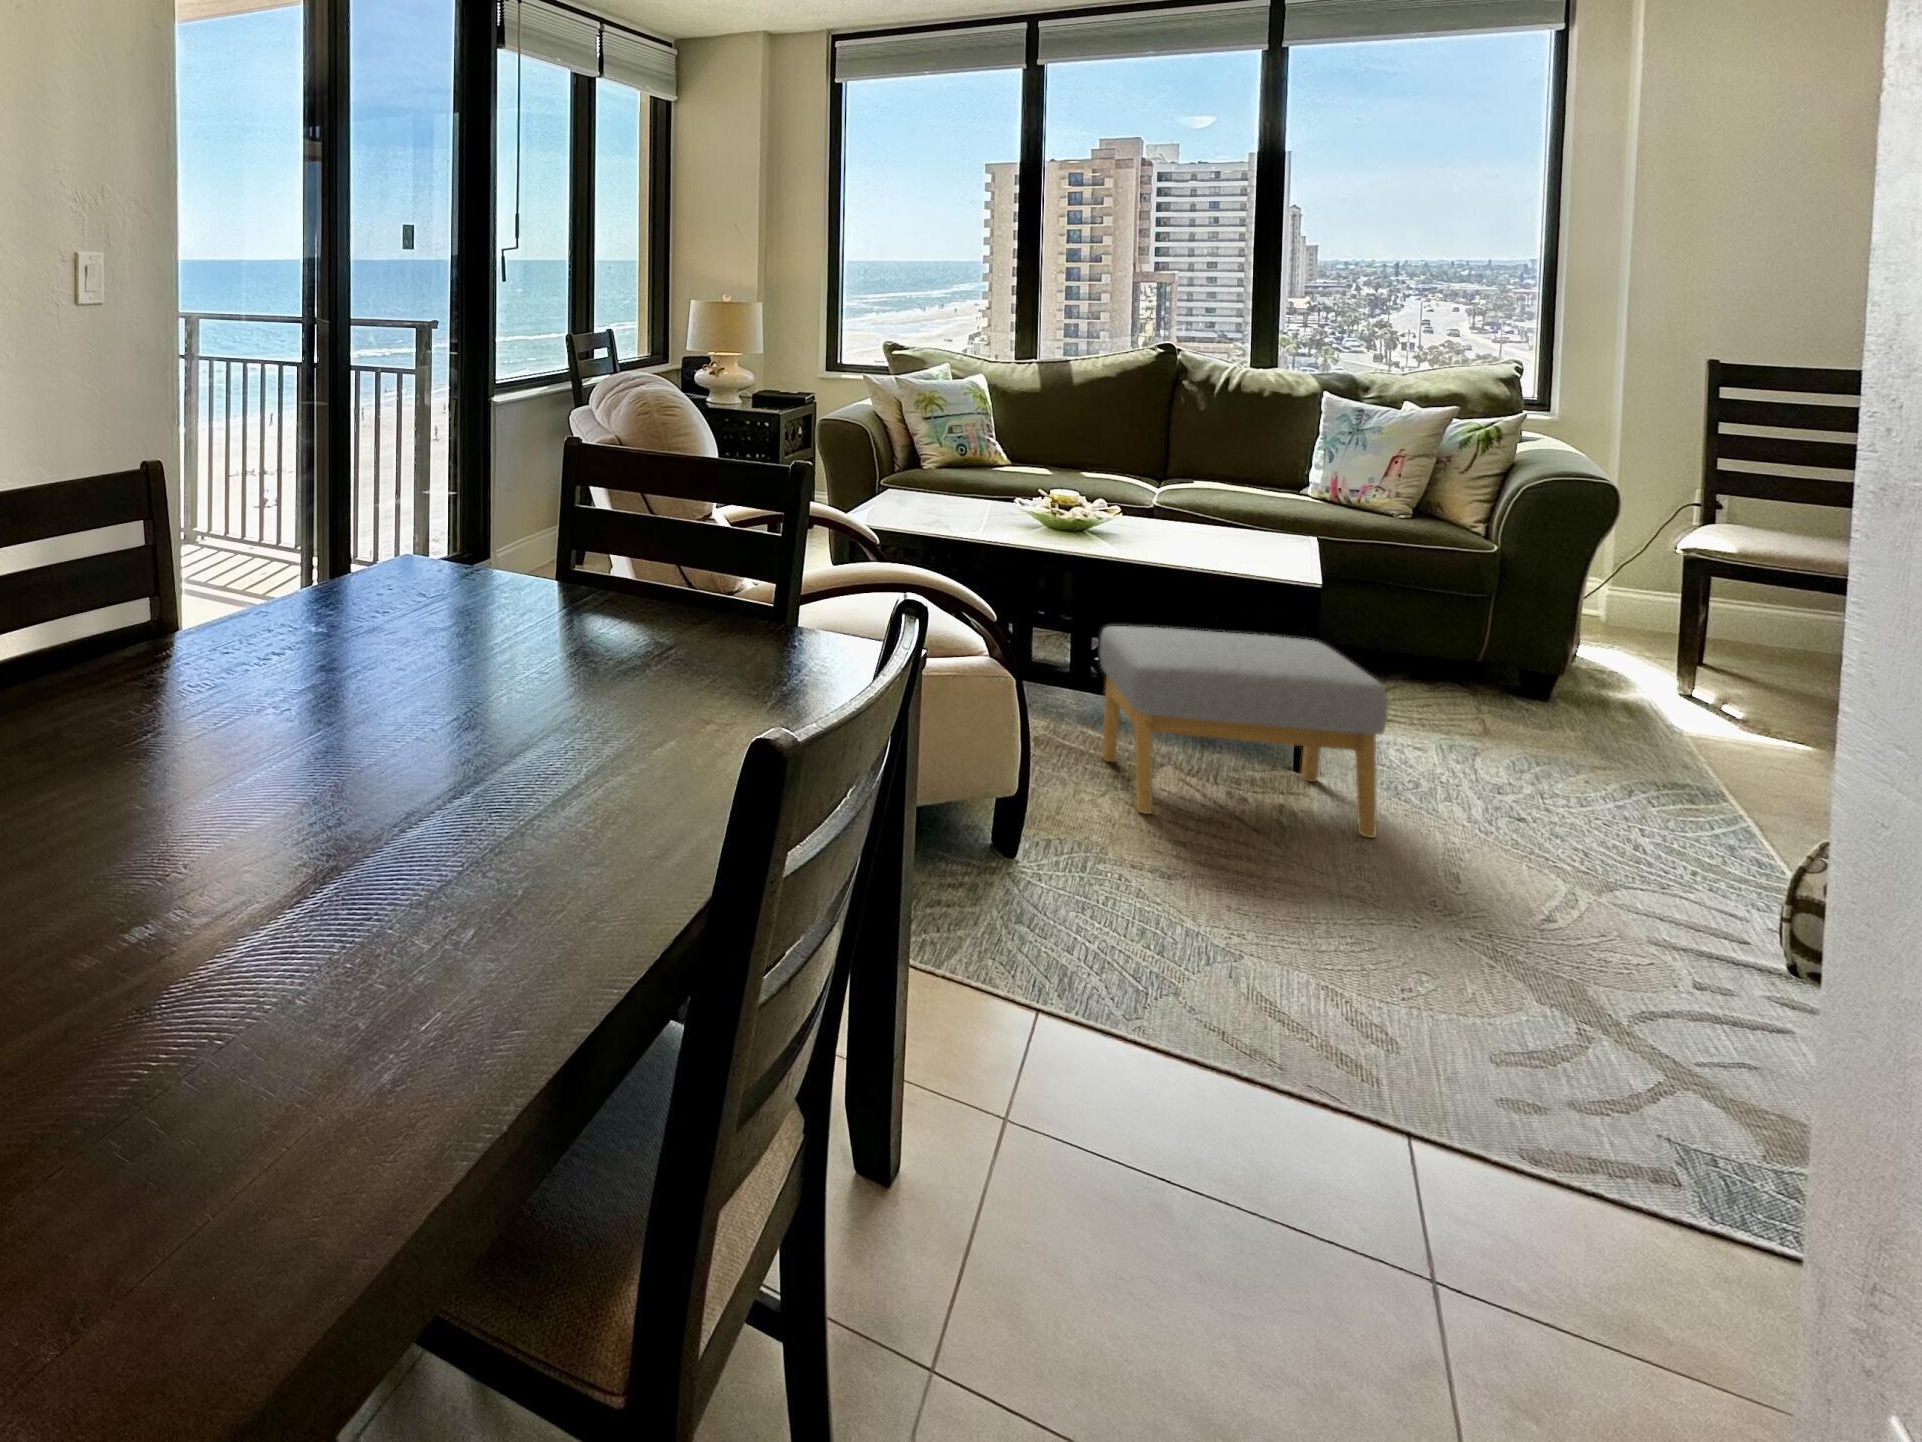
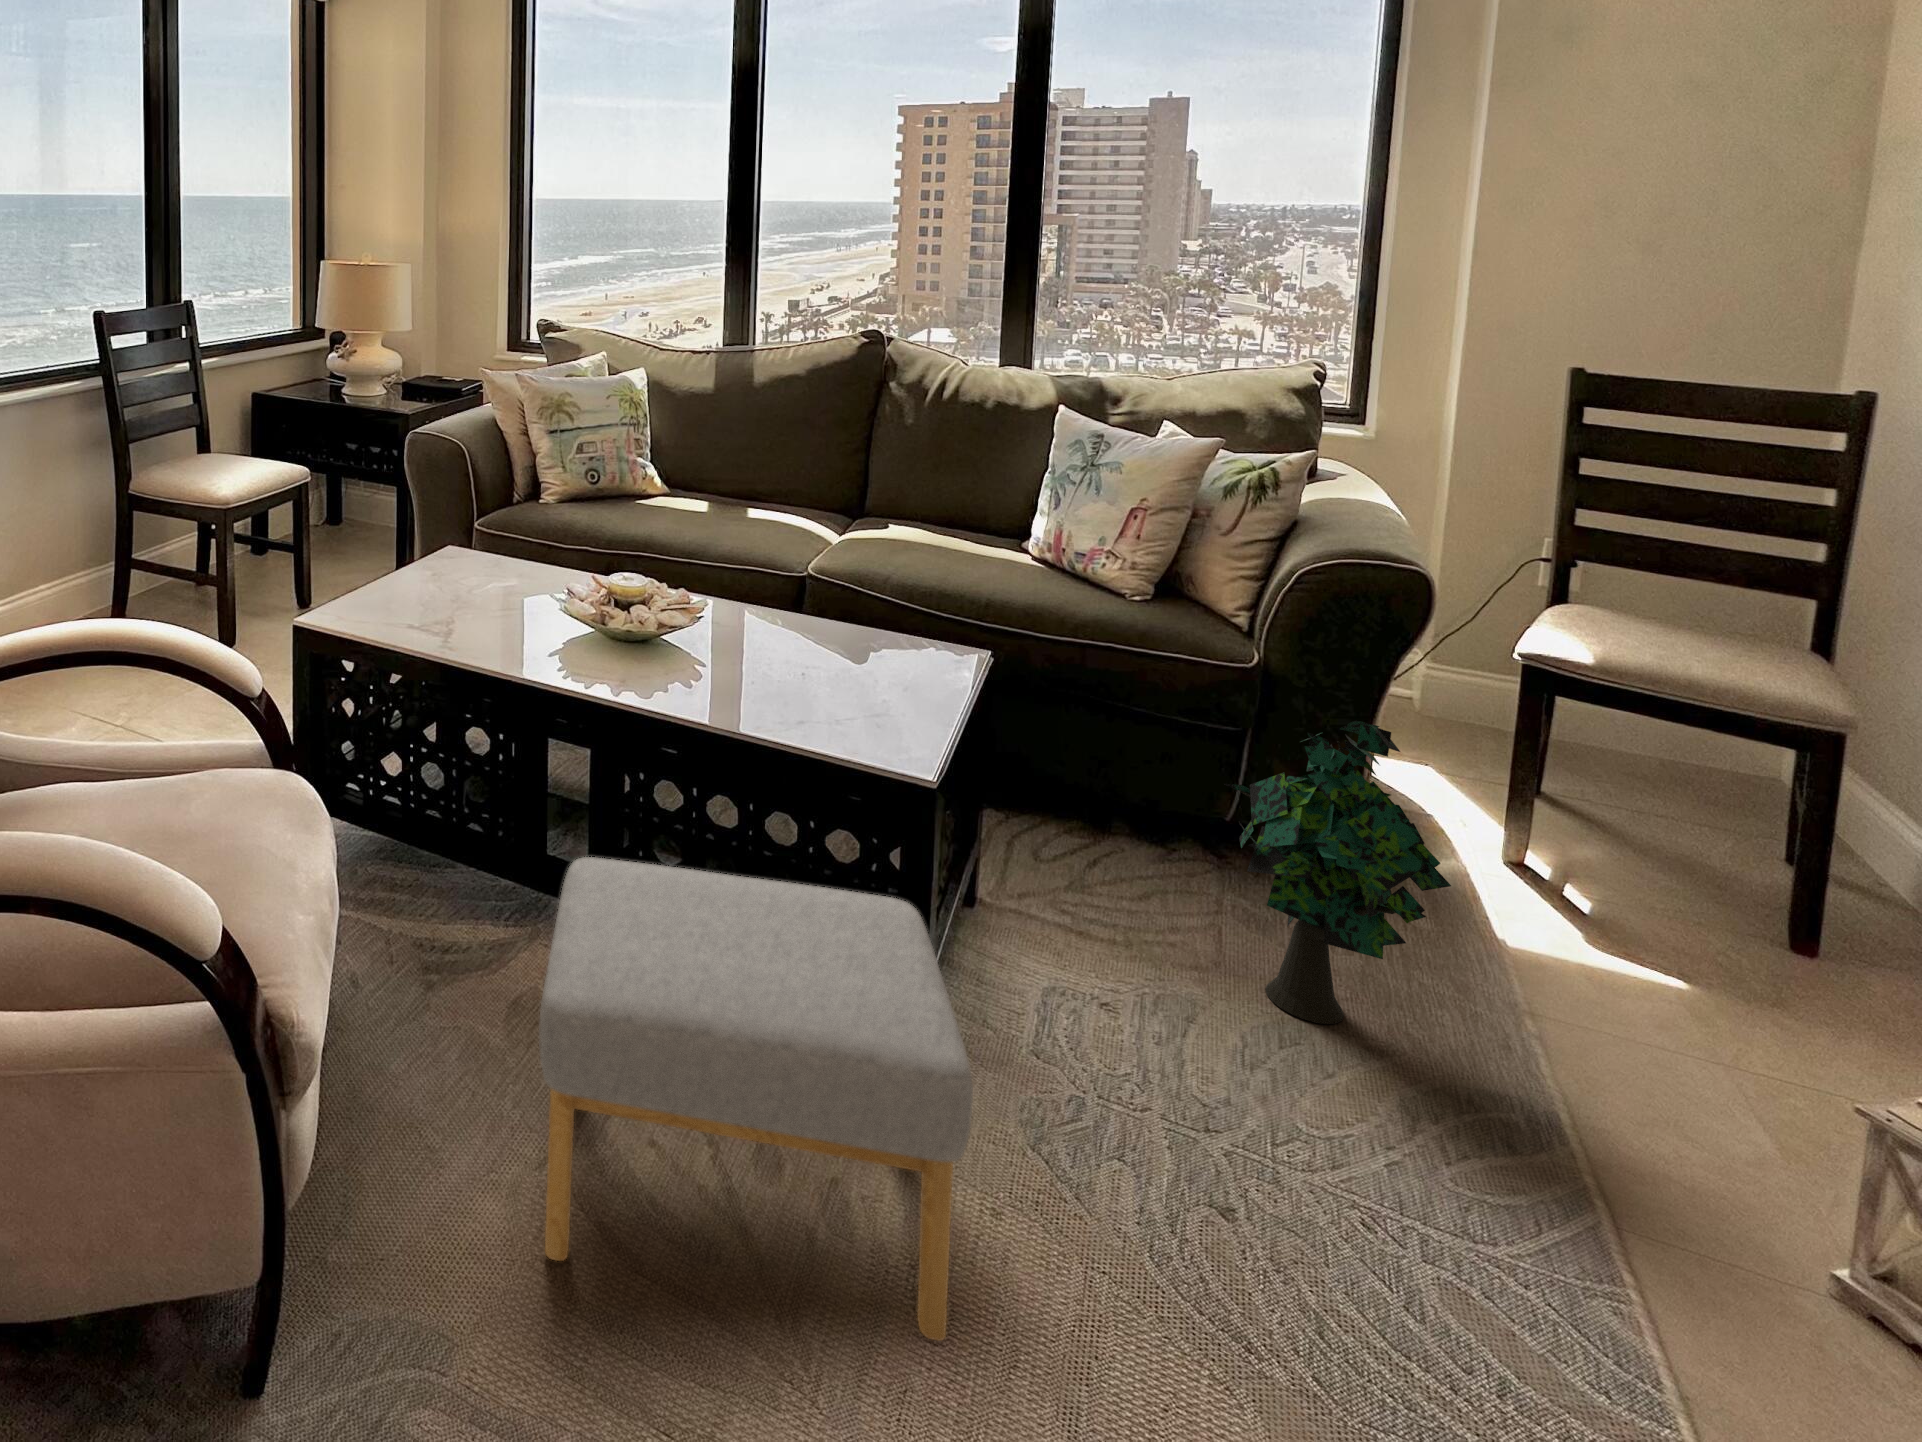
decorative plant: none [1487,555,1642,746] -> present [1224,720,1451,1024]

